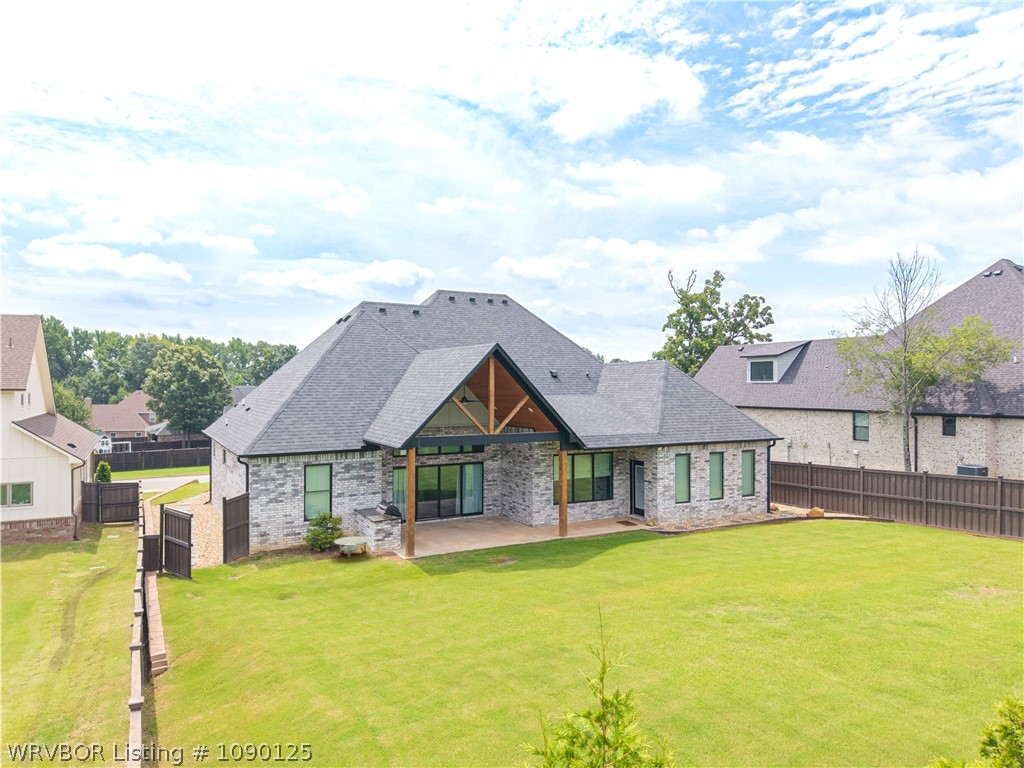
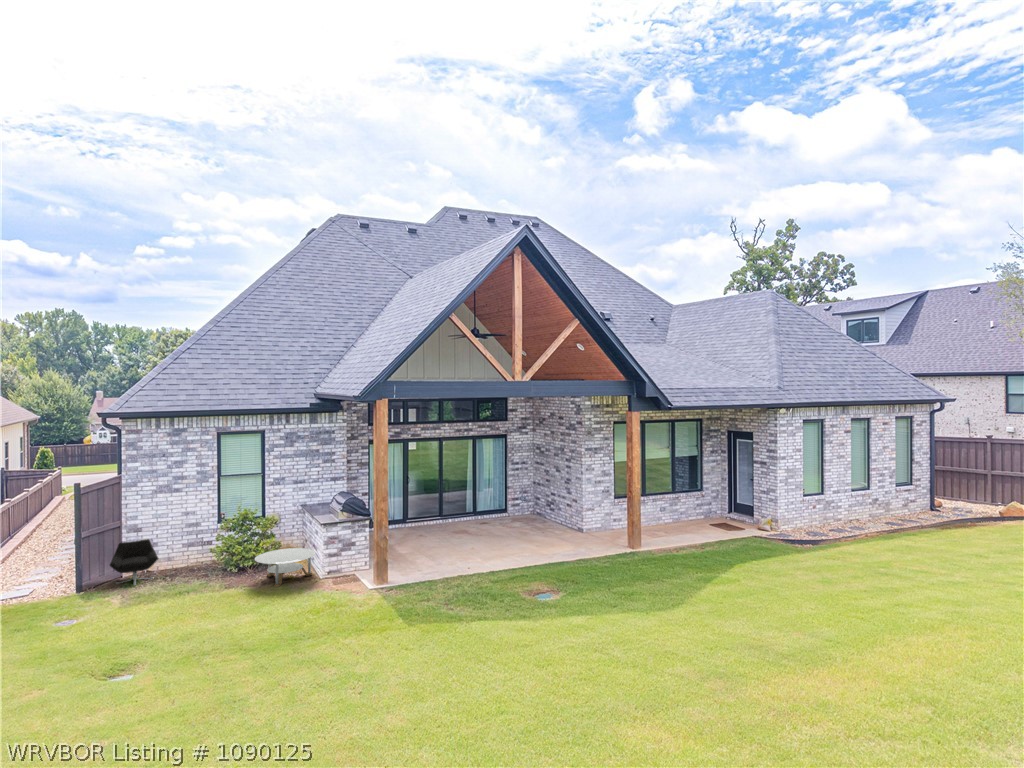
lounge chair: none [246,531,275,558] -> present [110,539,158,585]

